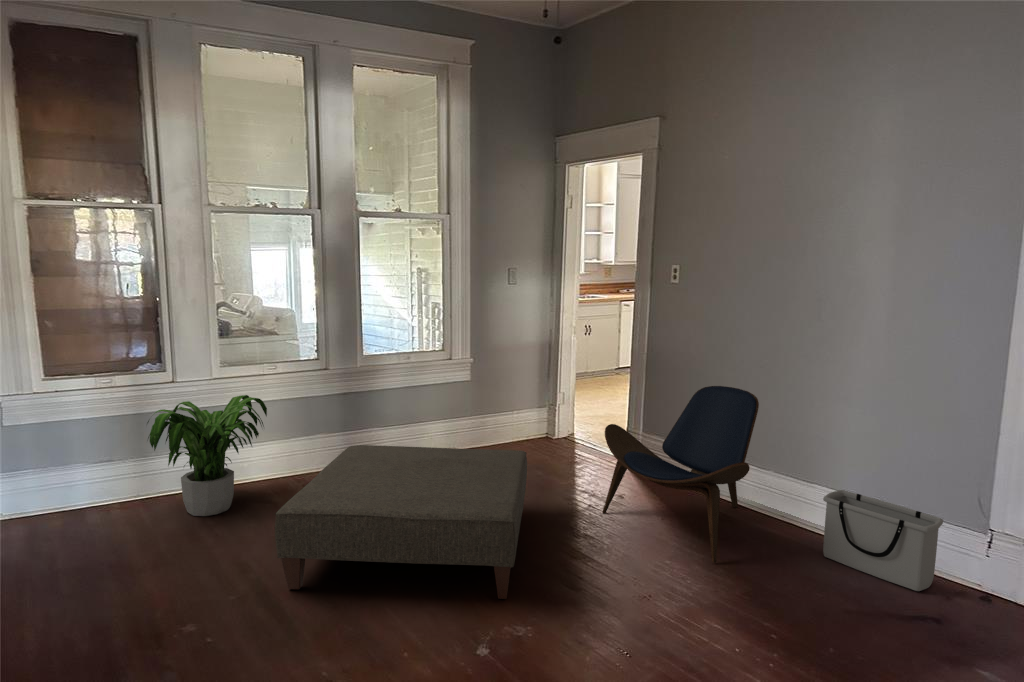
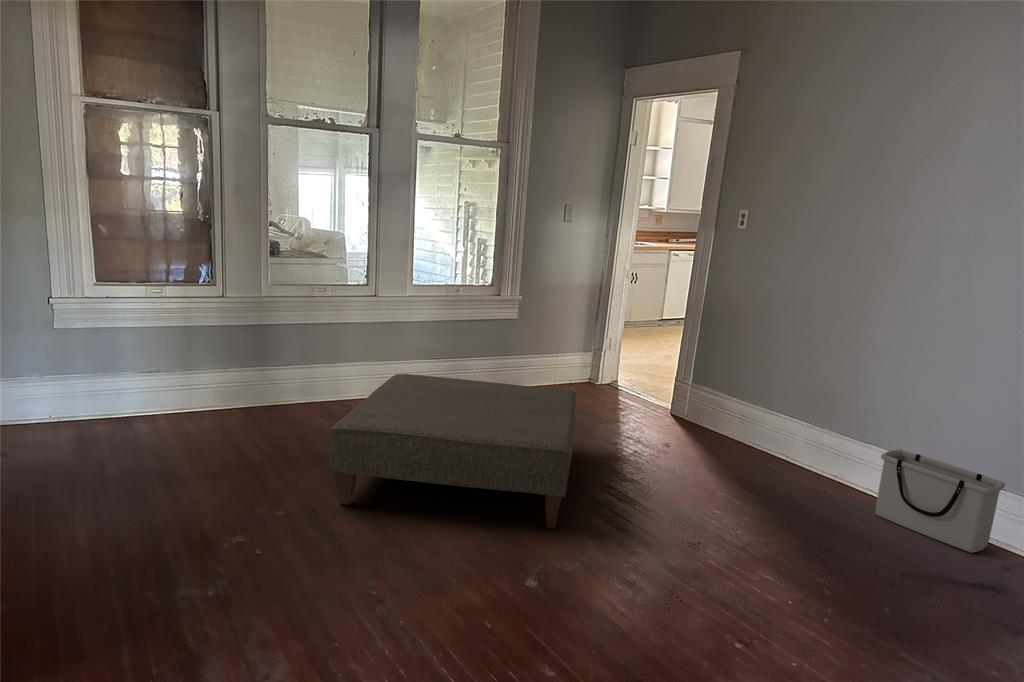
lounge chair: present [603,386,759,563] -> none [649,338,821,512]
potted plant: present [147,395,267,516] -> none [191,317,313,434]

